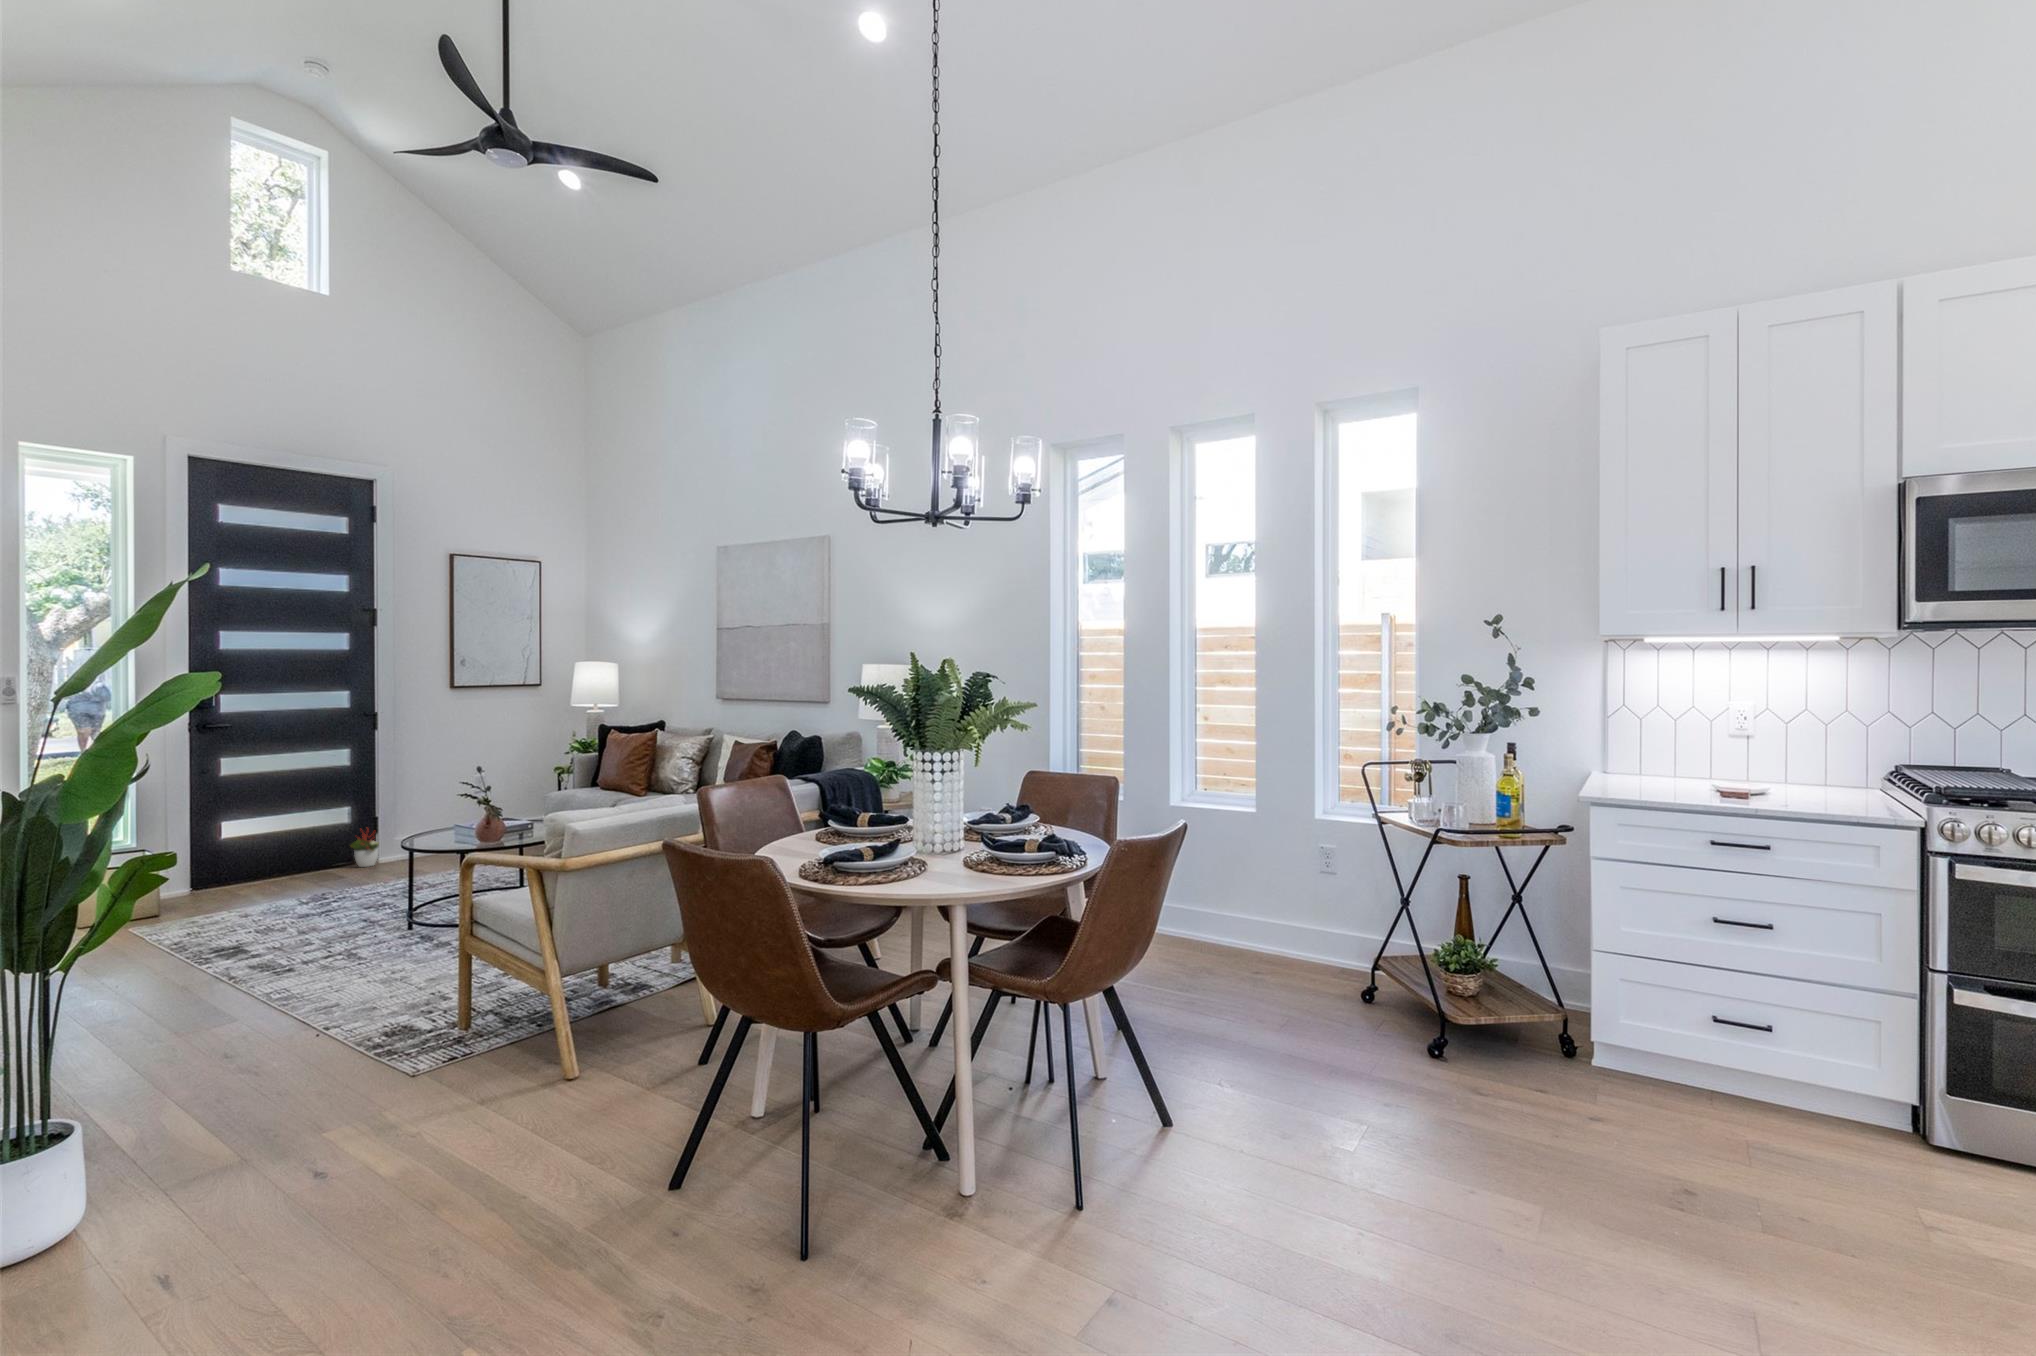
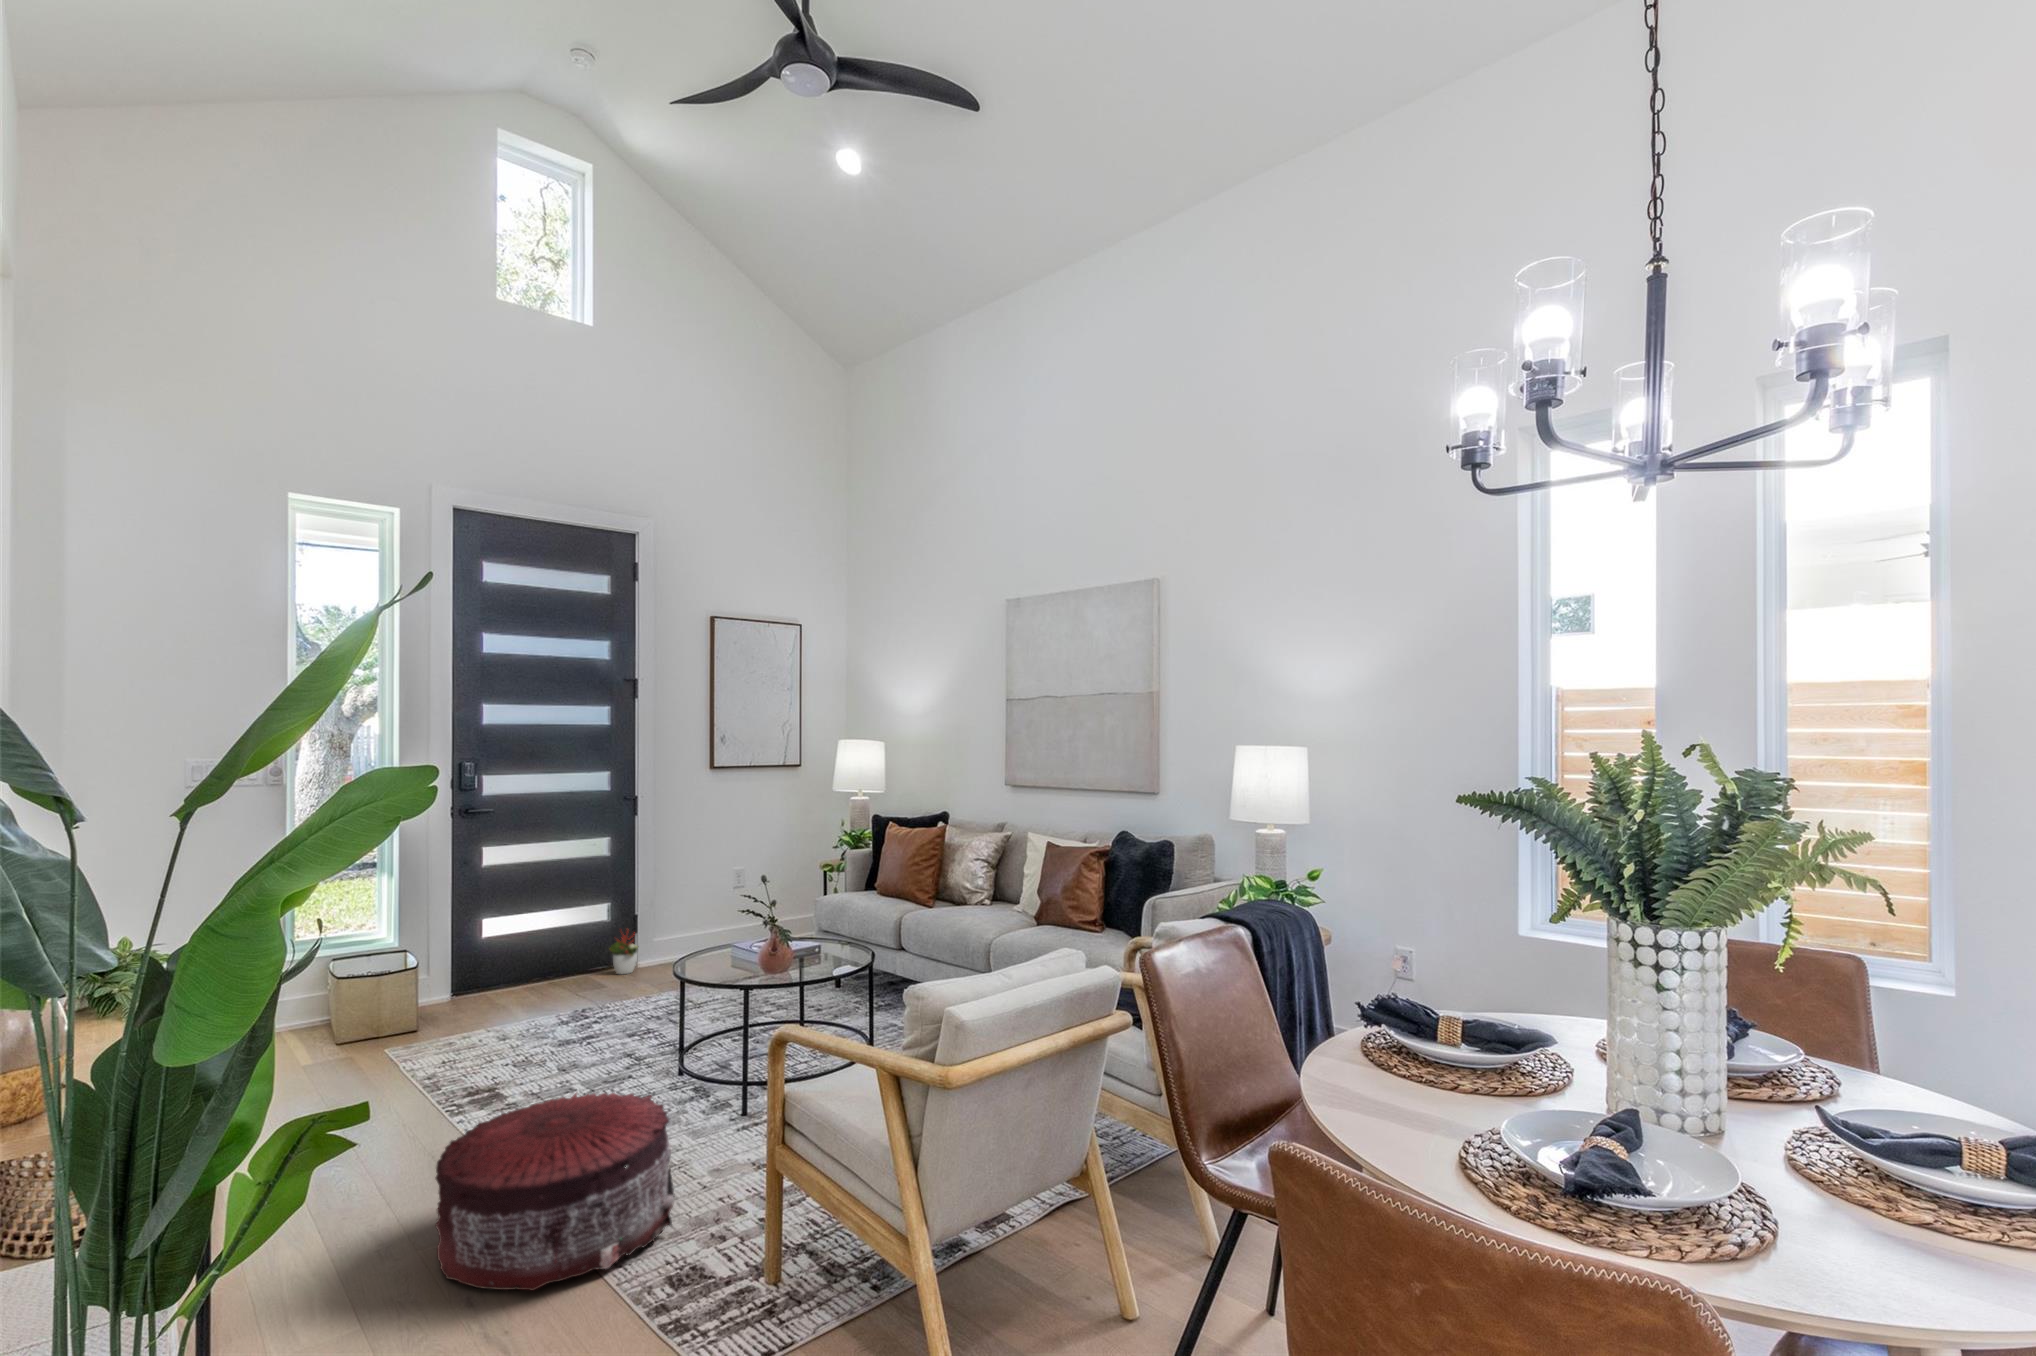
pouf: none [190,923,392,1050] -> present [435,1093,674,1291]

